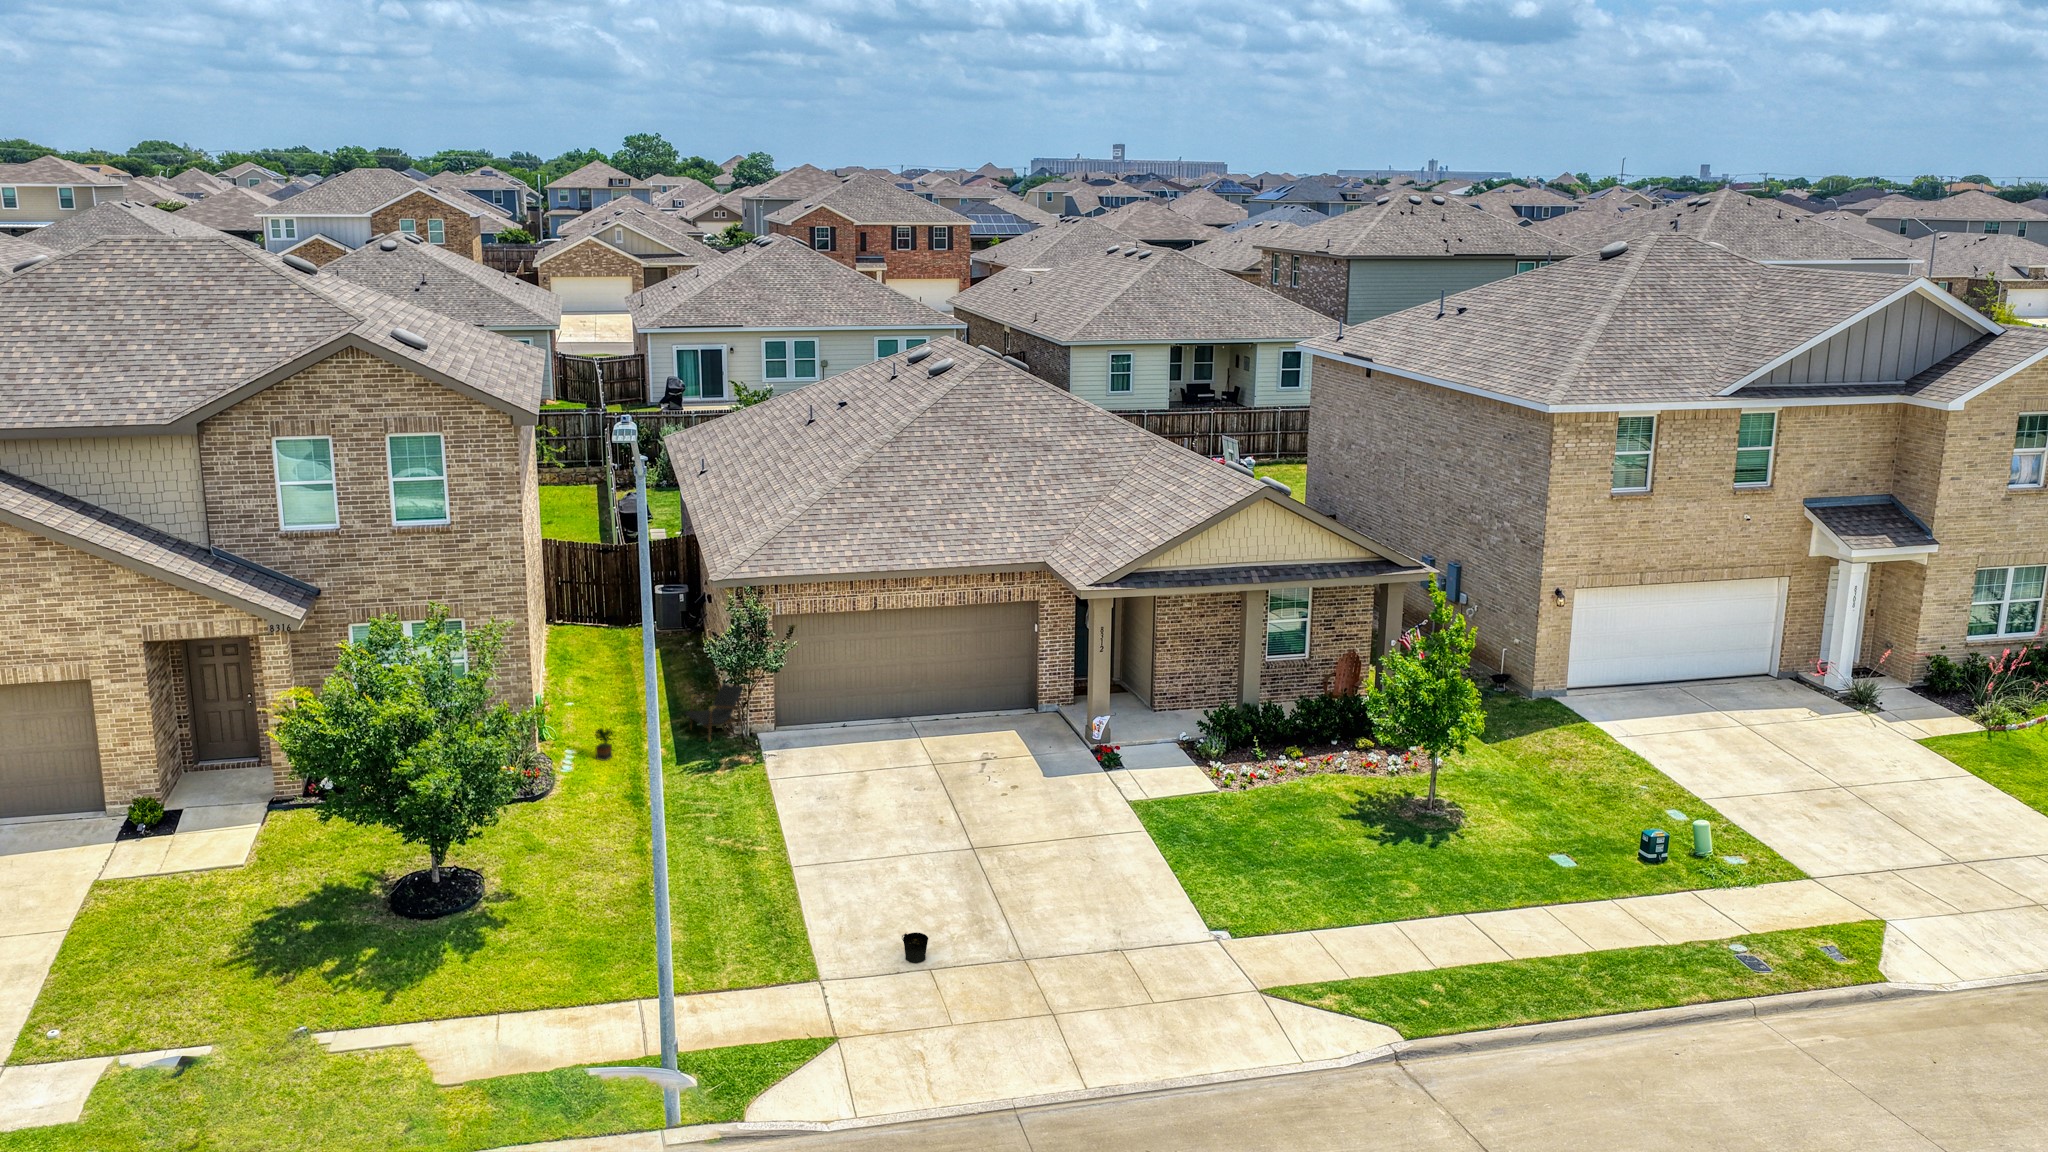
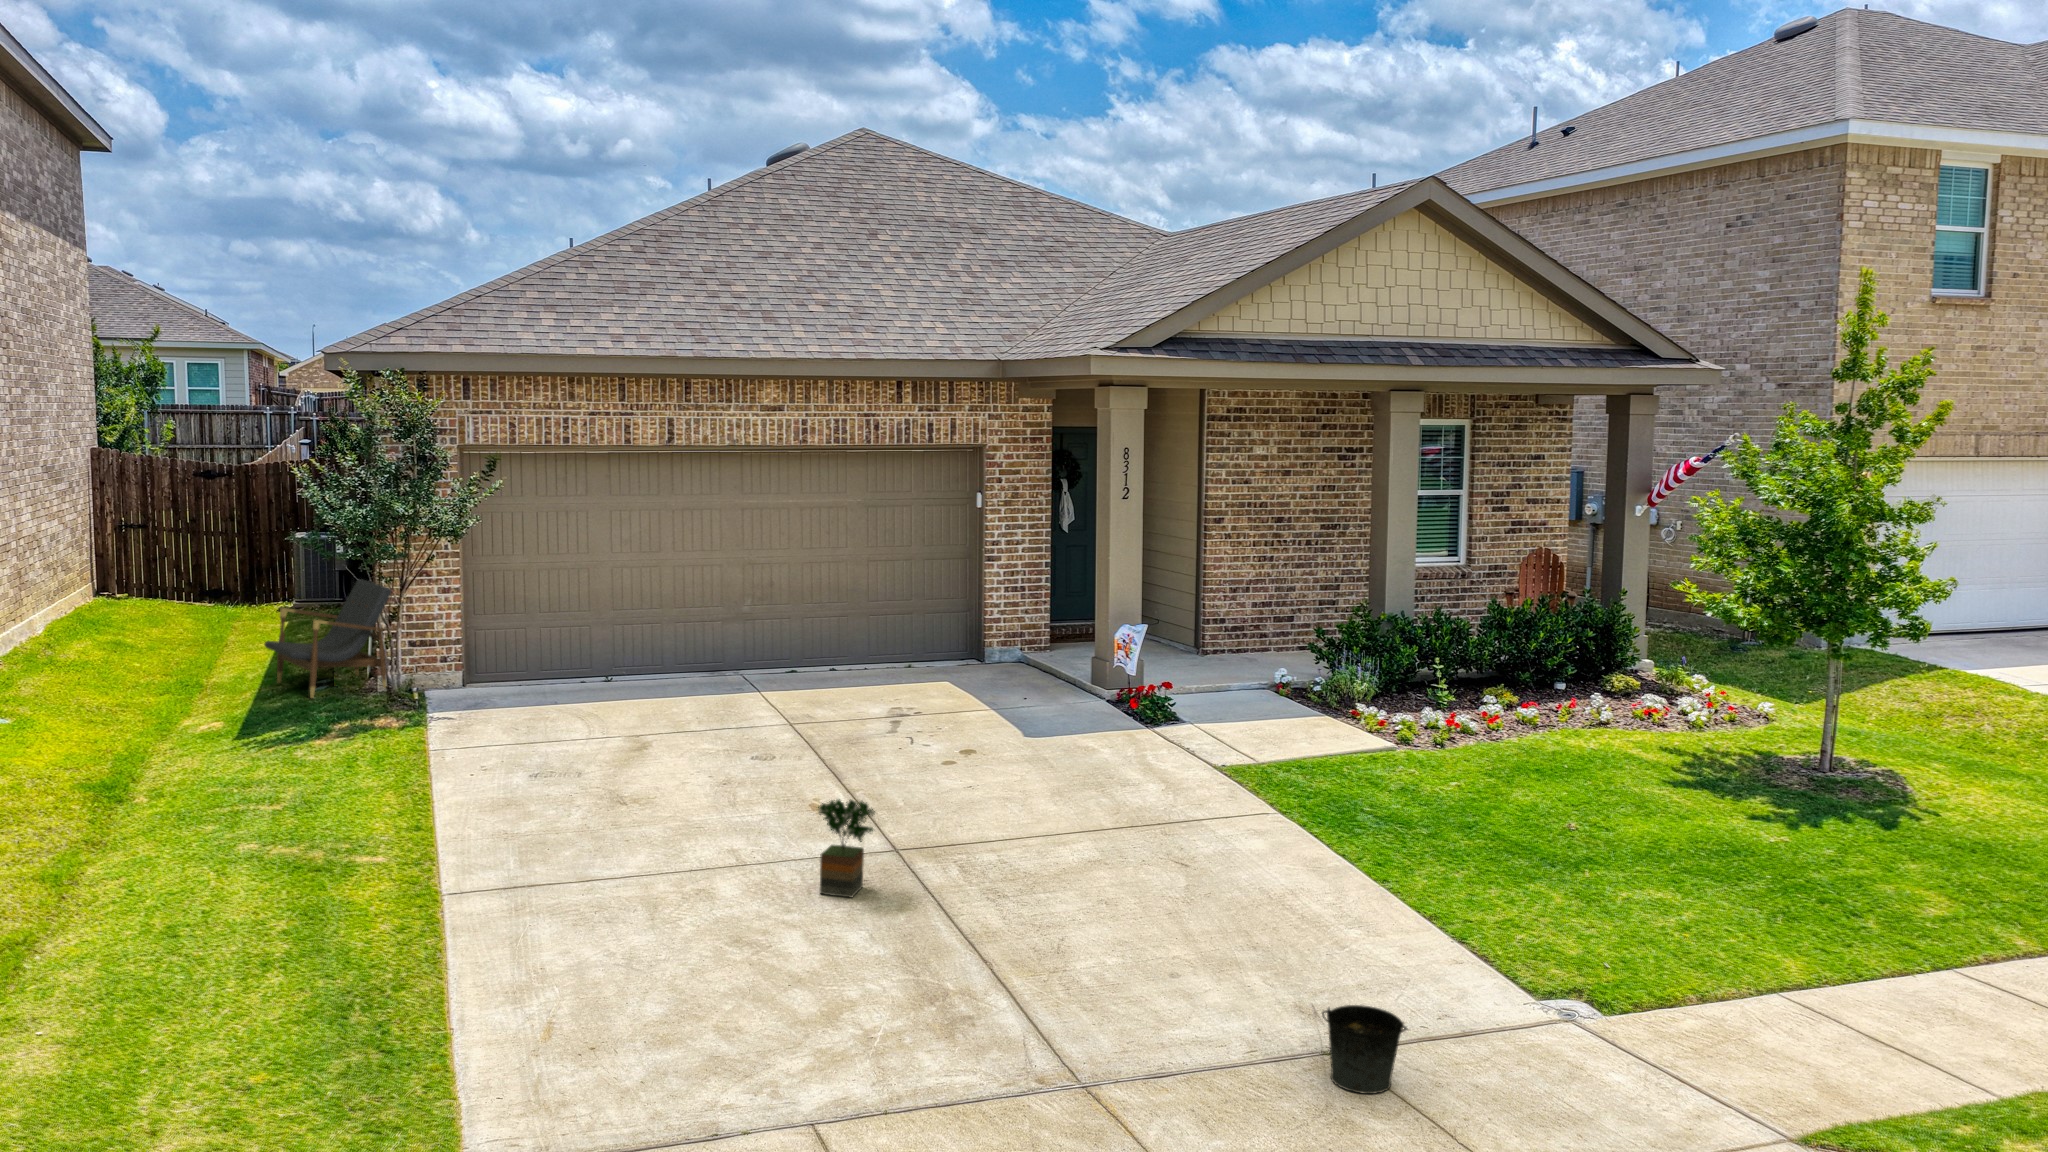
potted tree: present [595,728,613,761] -> present [818,799,875,897]
bucket: present [902,933,928,963] -> present [1322,1005,1407,1094]

